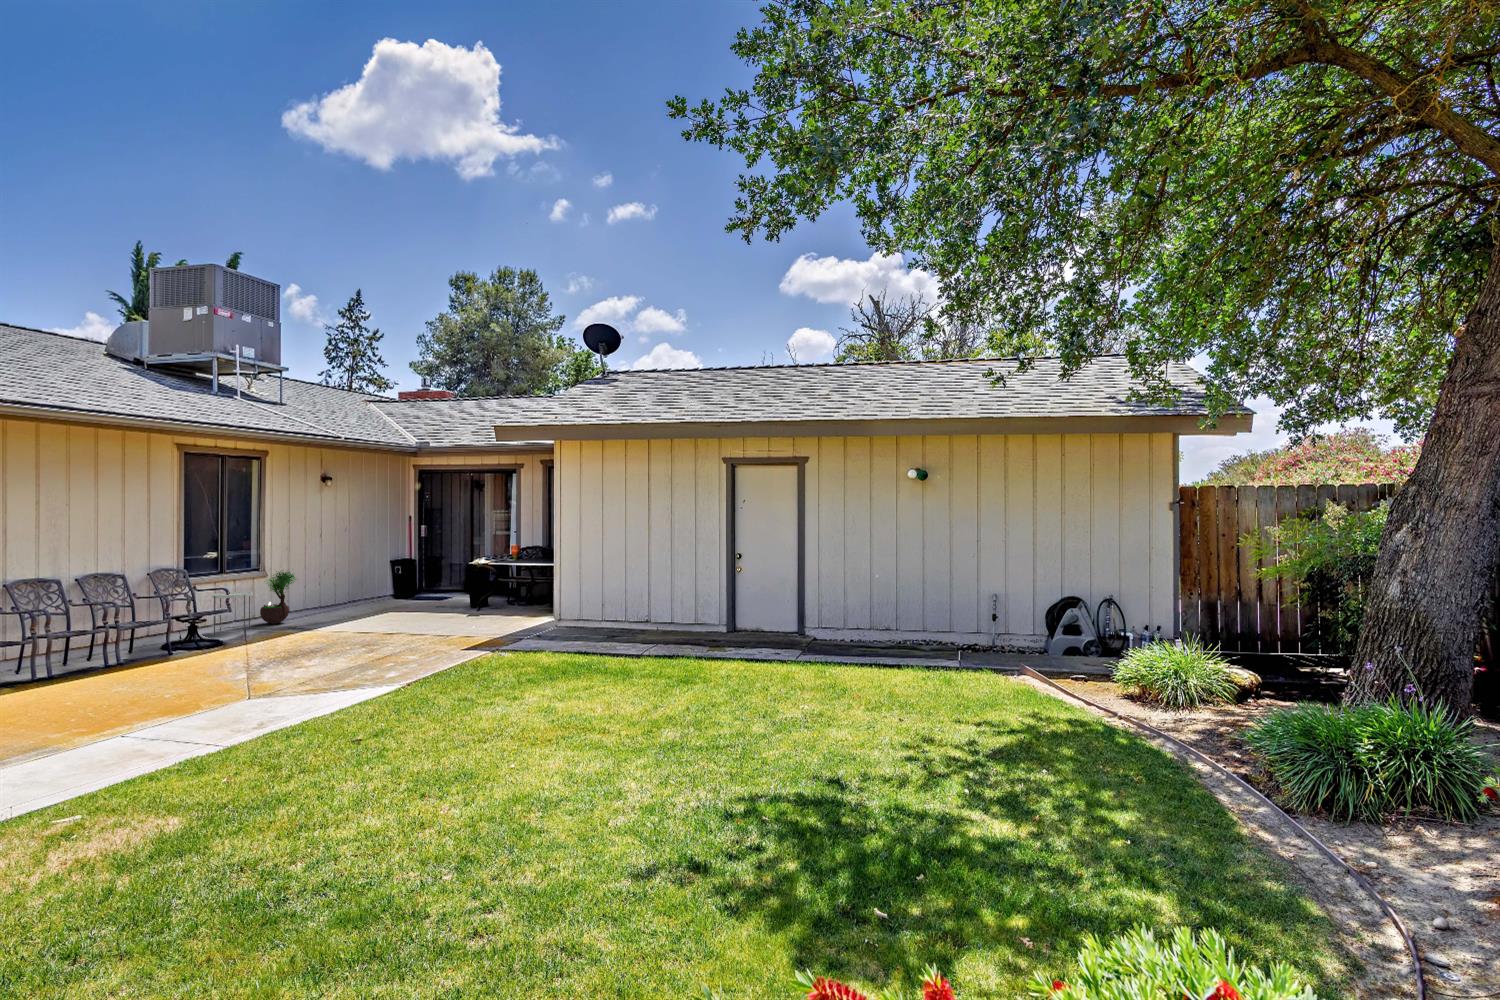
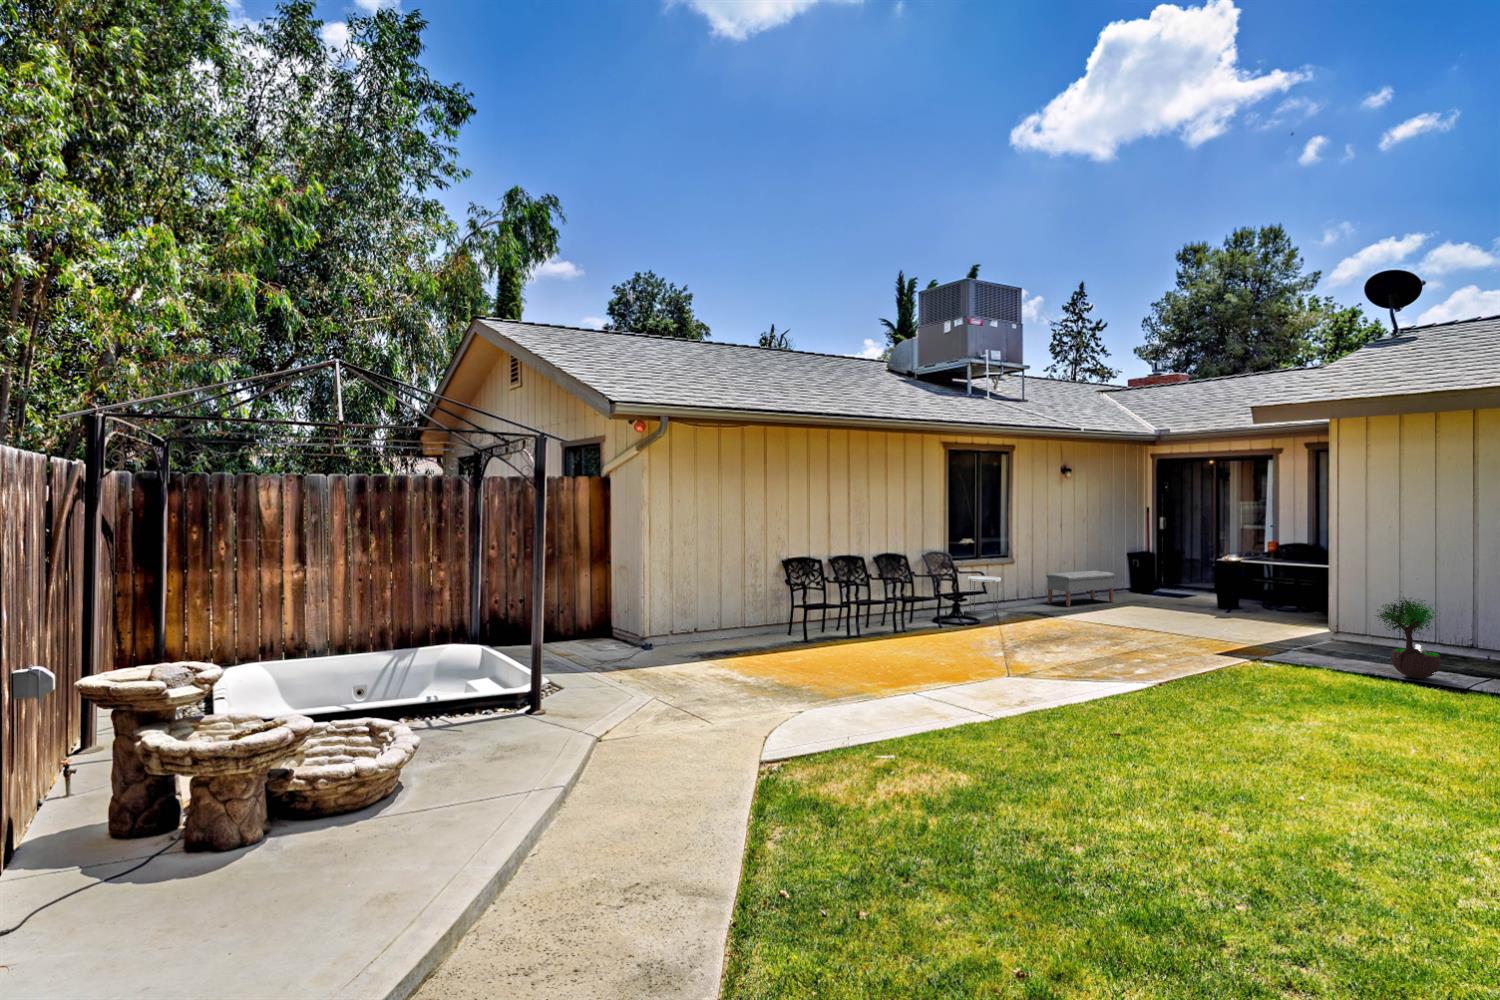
potted tree: present [260,570,296,624] -> present [1374,596,1441,678]
bench: none [308,577,379,615] -> present [1047,571,1115,607]

